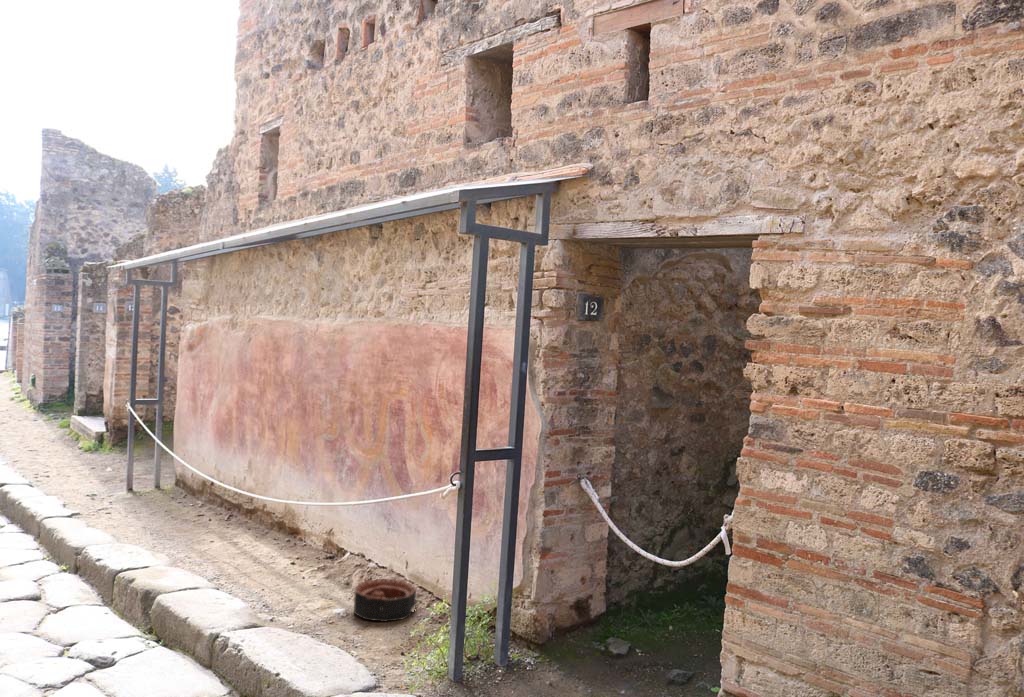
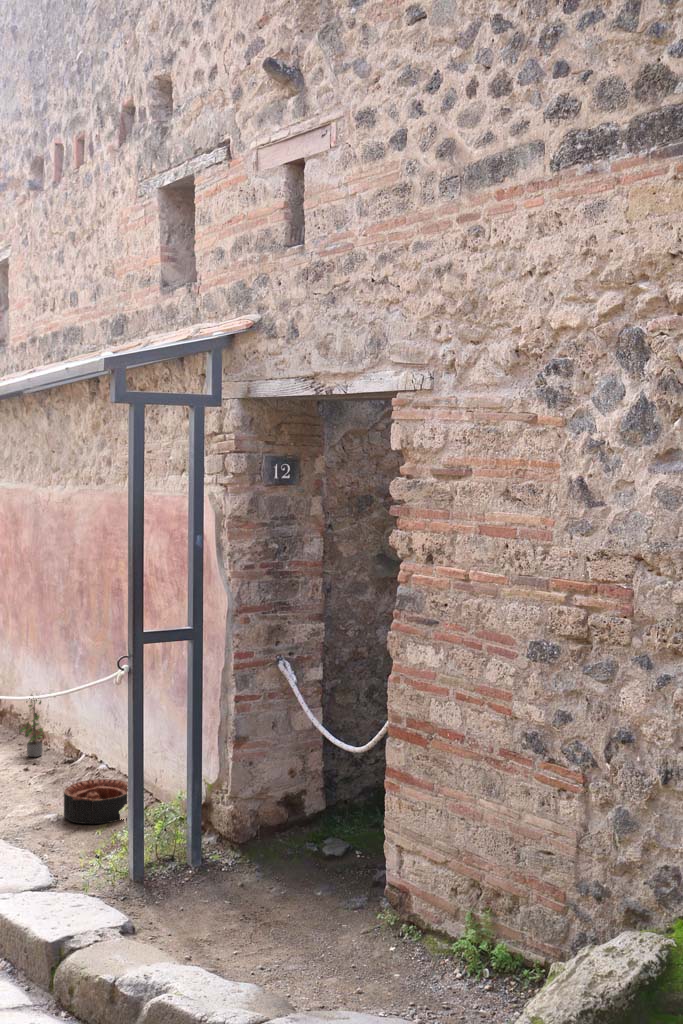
potted plant: none [287,498,312,555] -> present [19,695,43,757]

